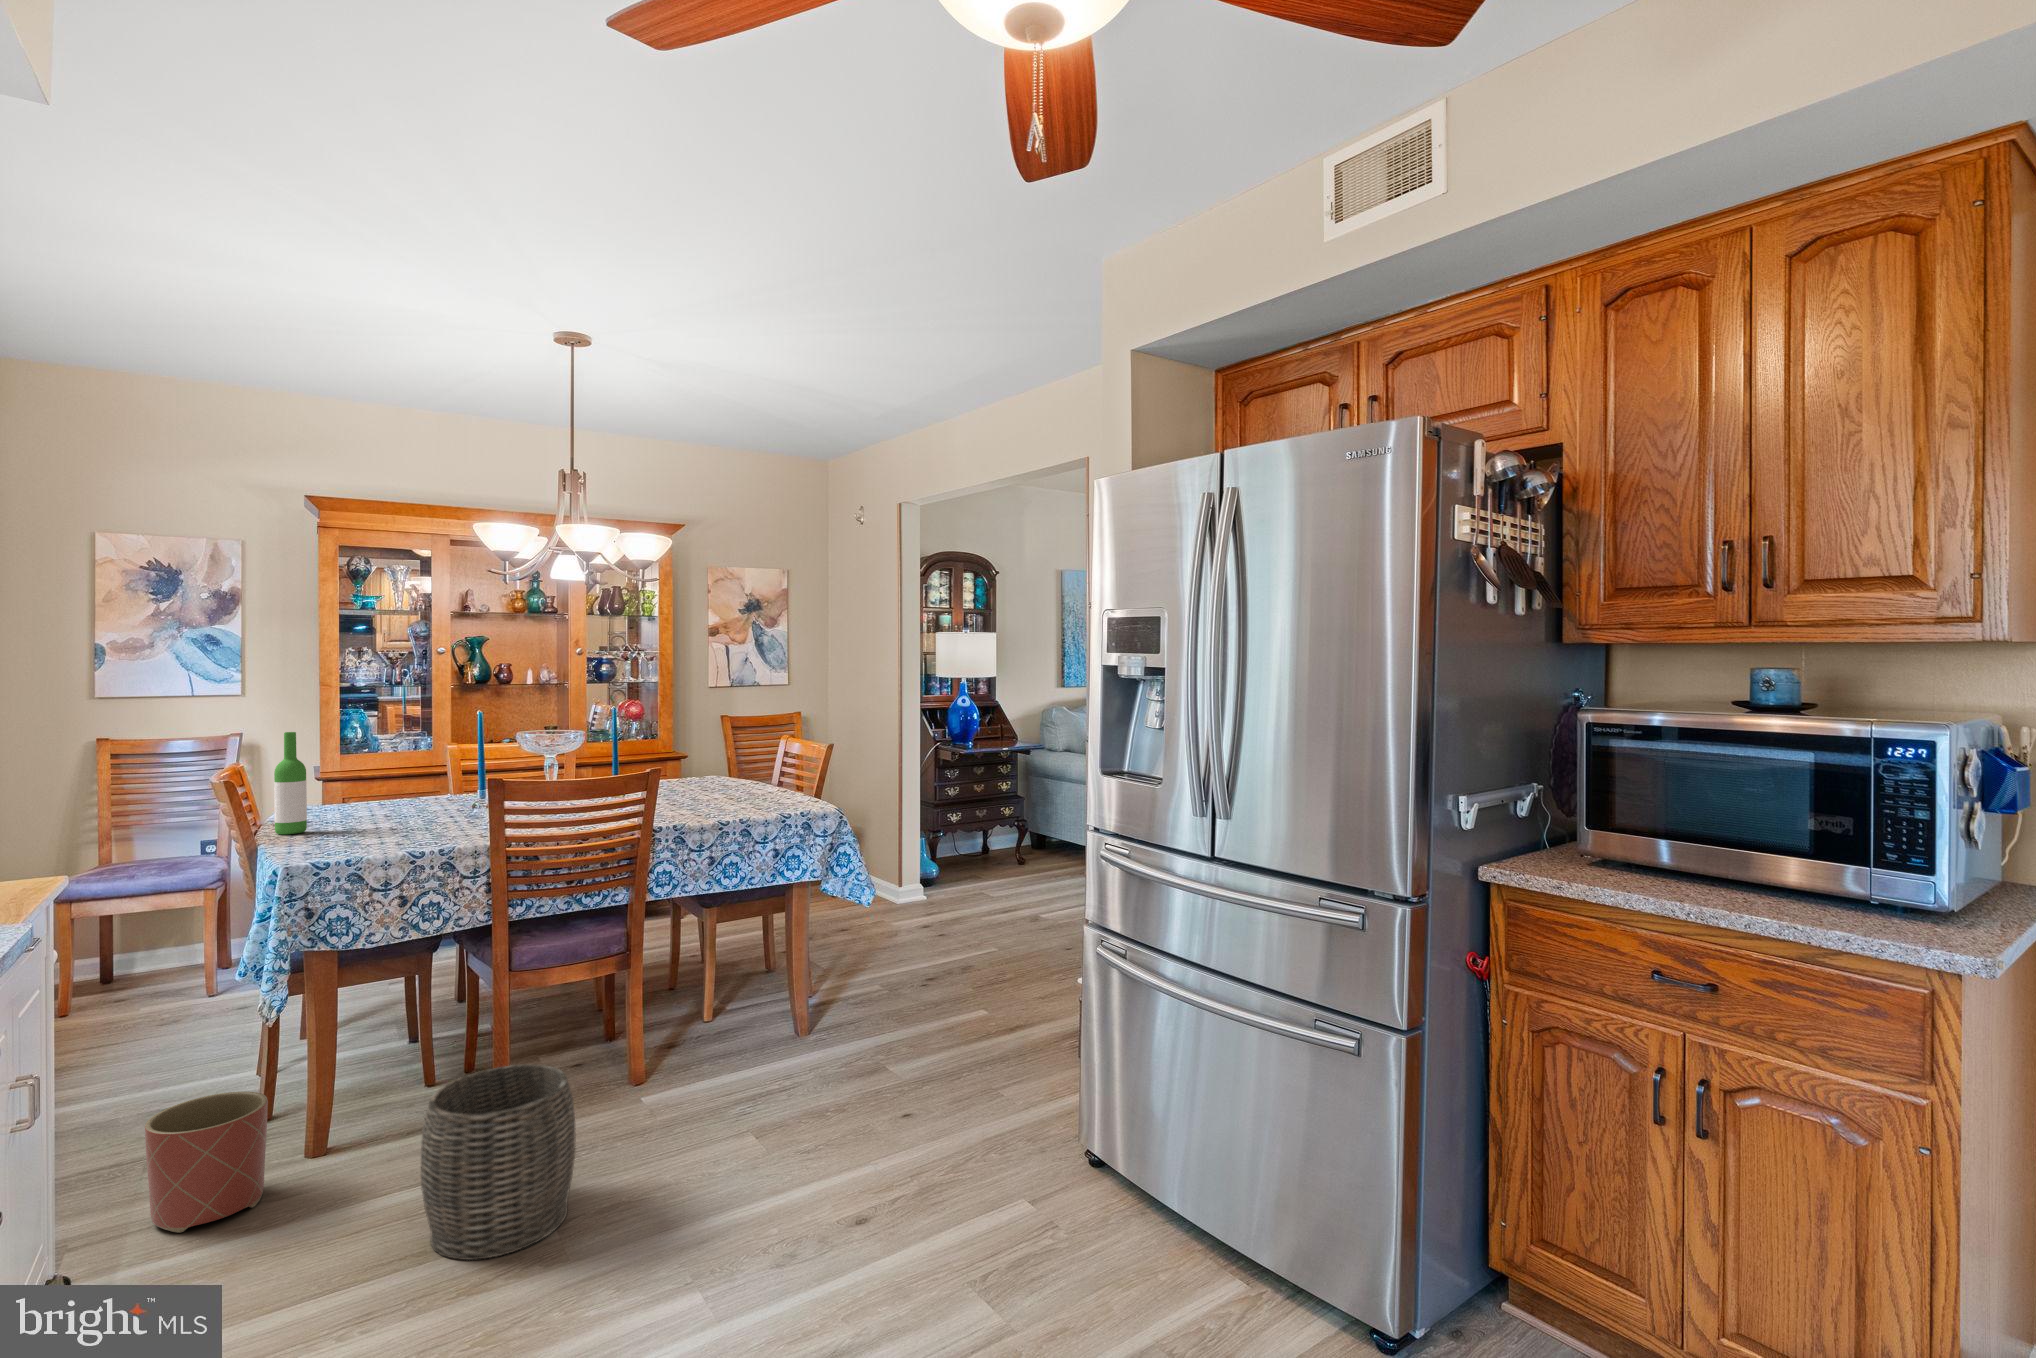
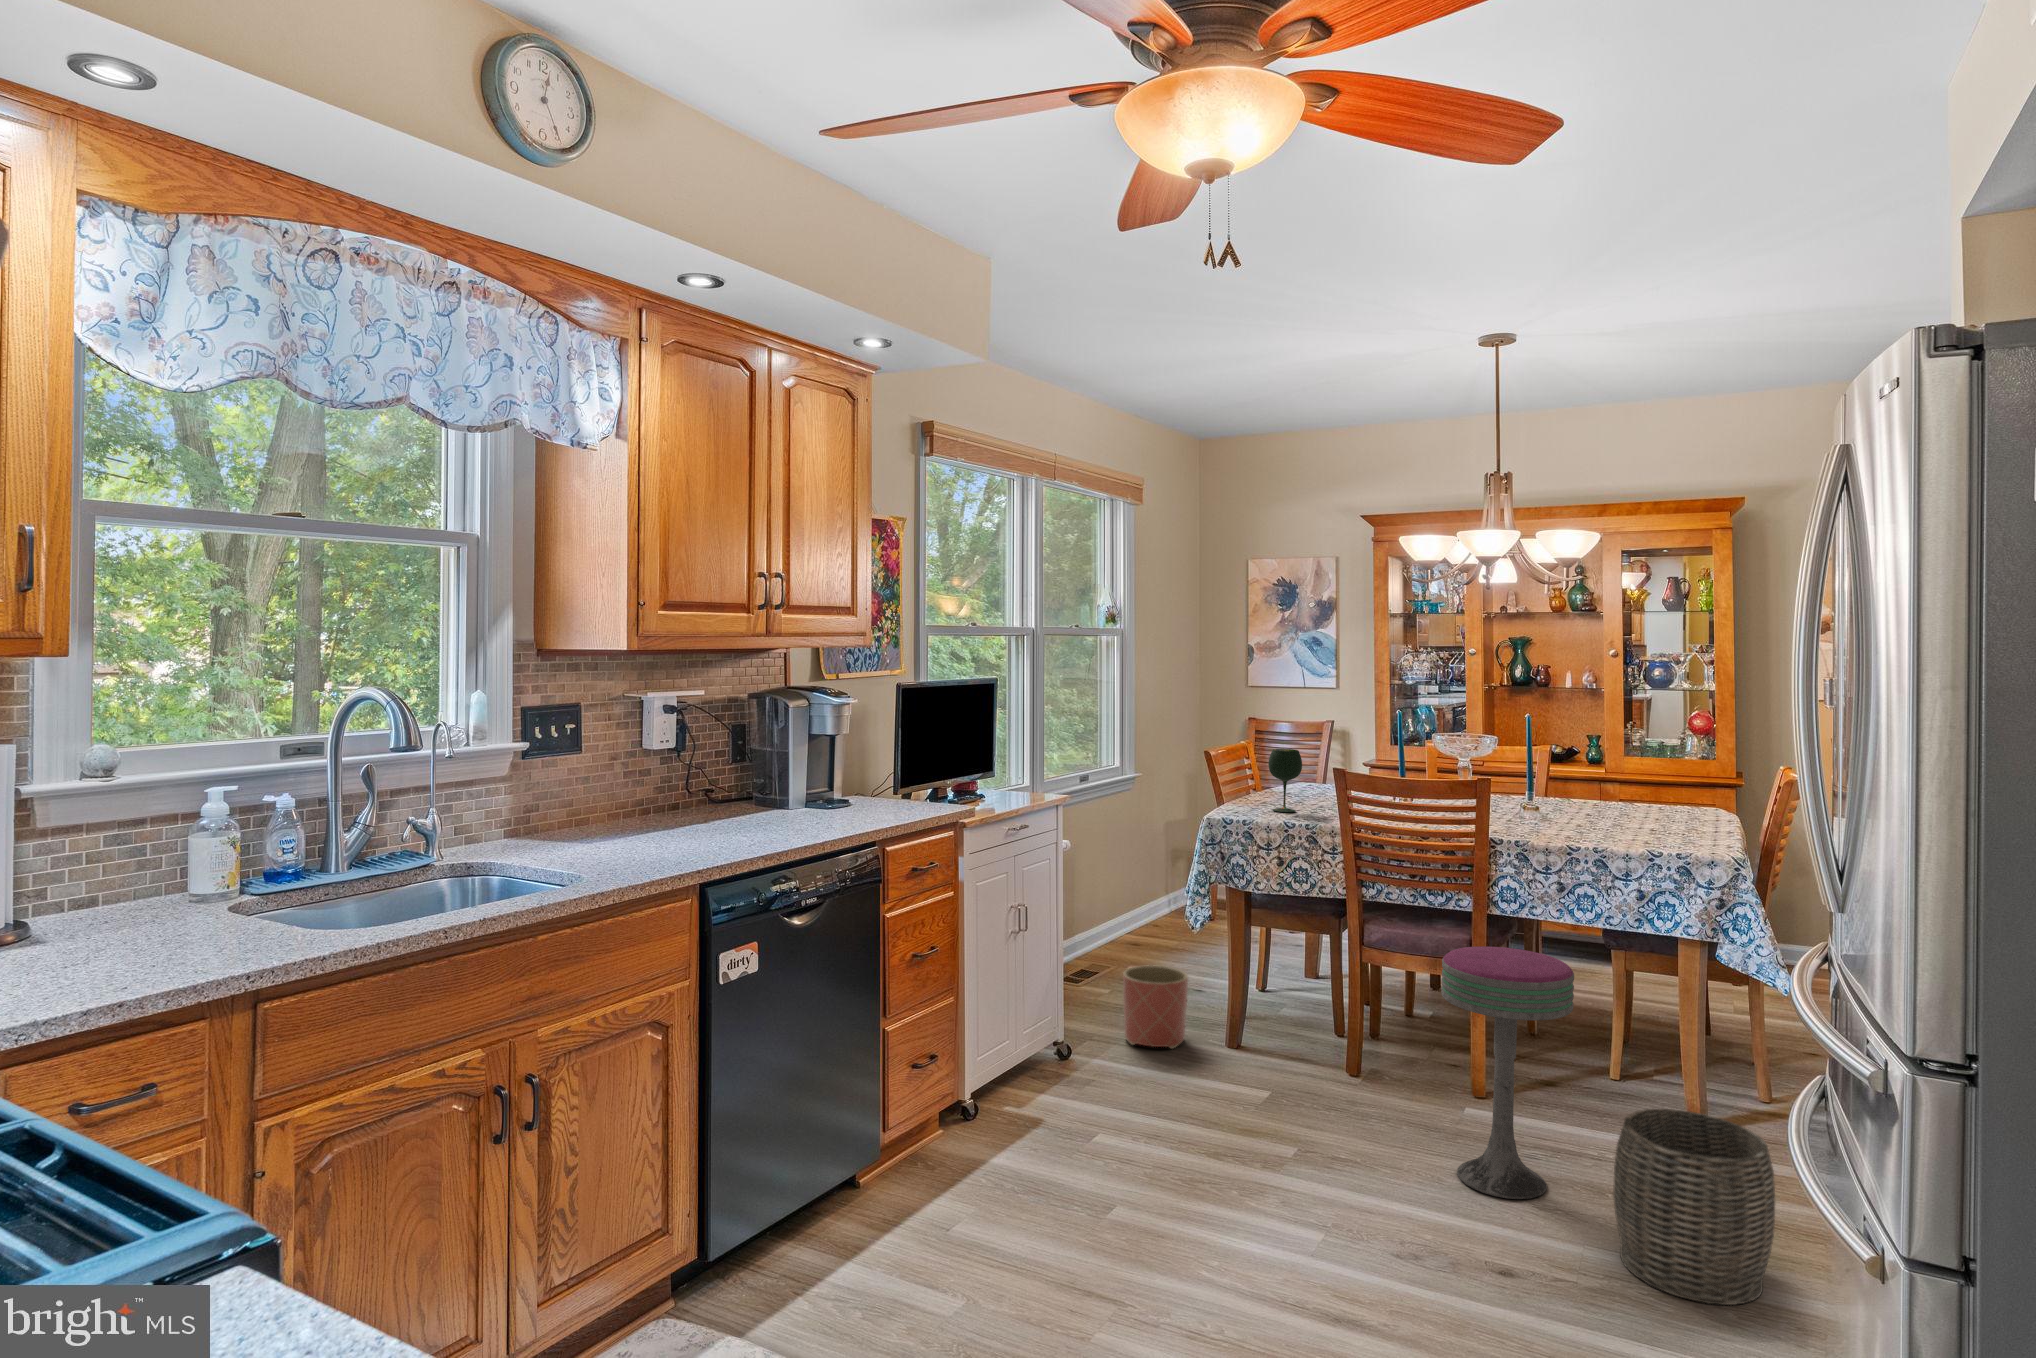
wine bottle: present [274,732,307,835] -> none [1249,721,1270,799]
wine glass: none [346,762,395,842] -> present [1268,749,1302,812]
bar stool: none [711,922,836,1175] -> present [1441,946,1574,1199]
woven basket: present [421,1065,576,1260] -> present [1613,1109,1775,1305]

